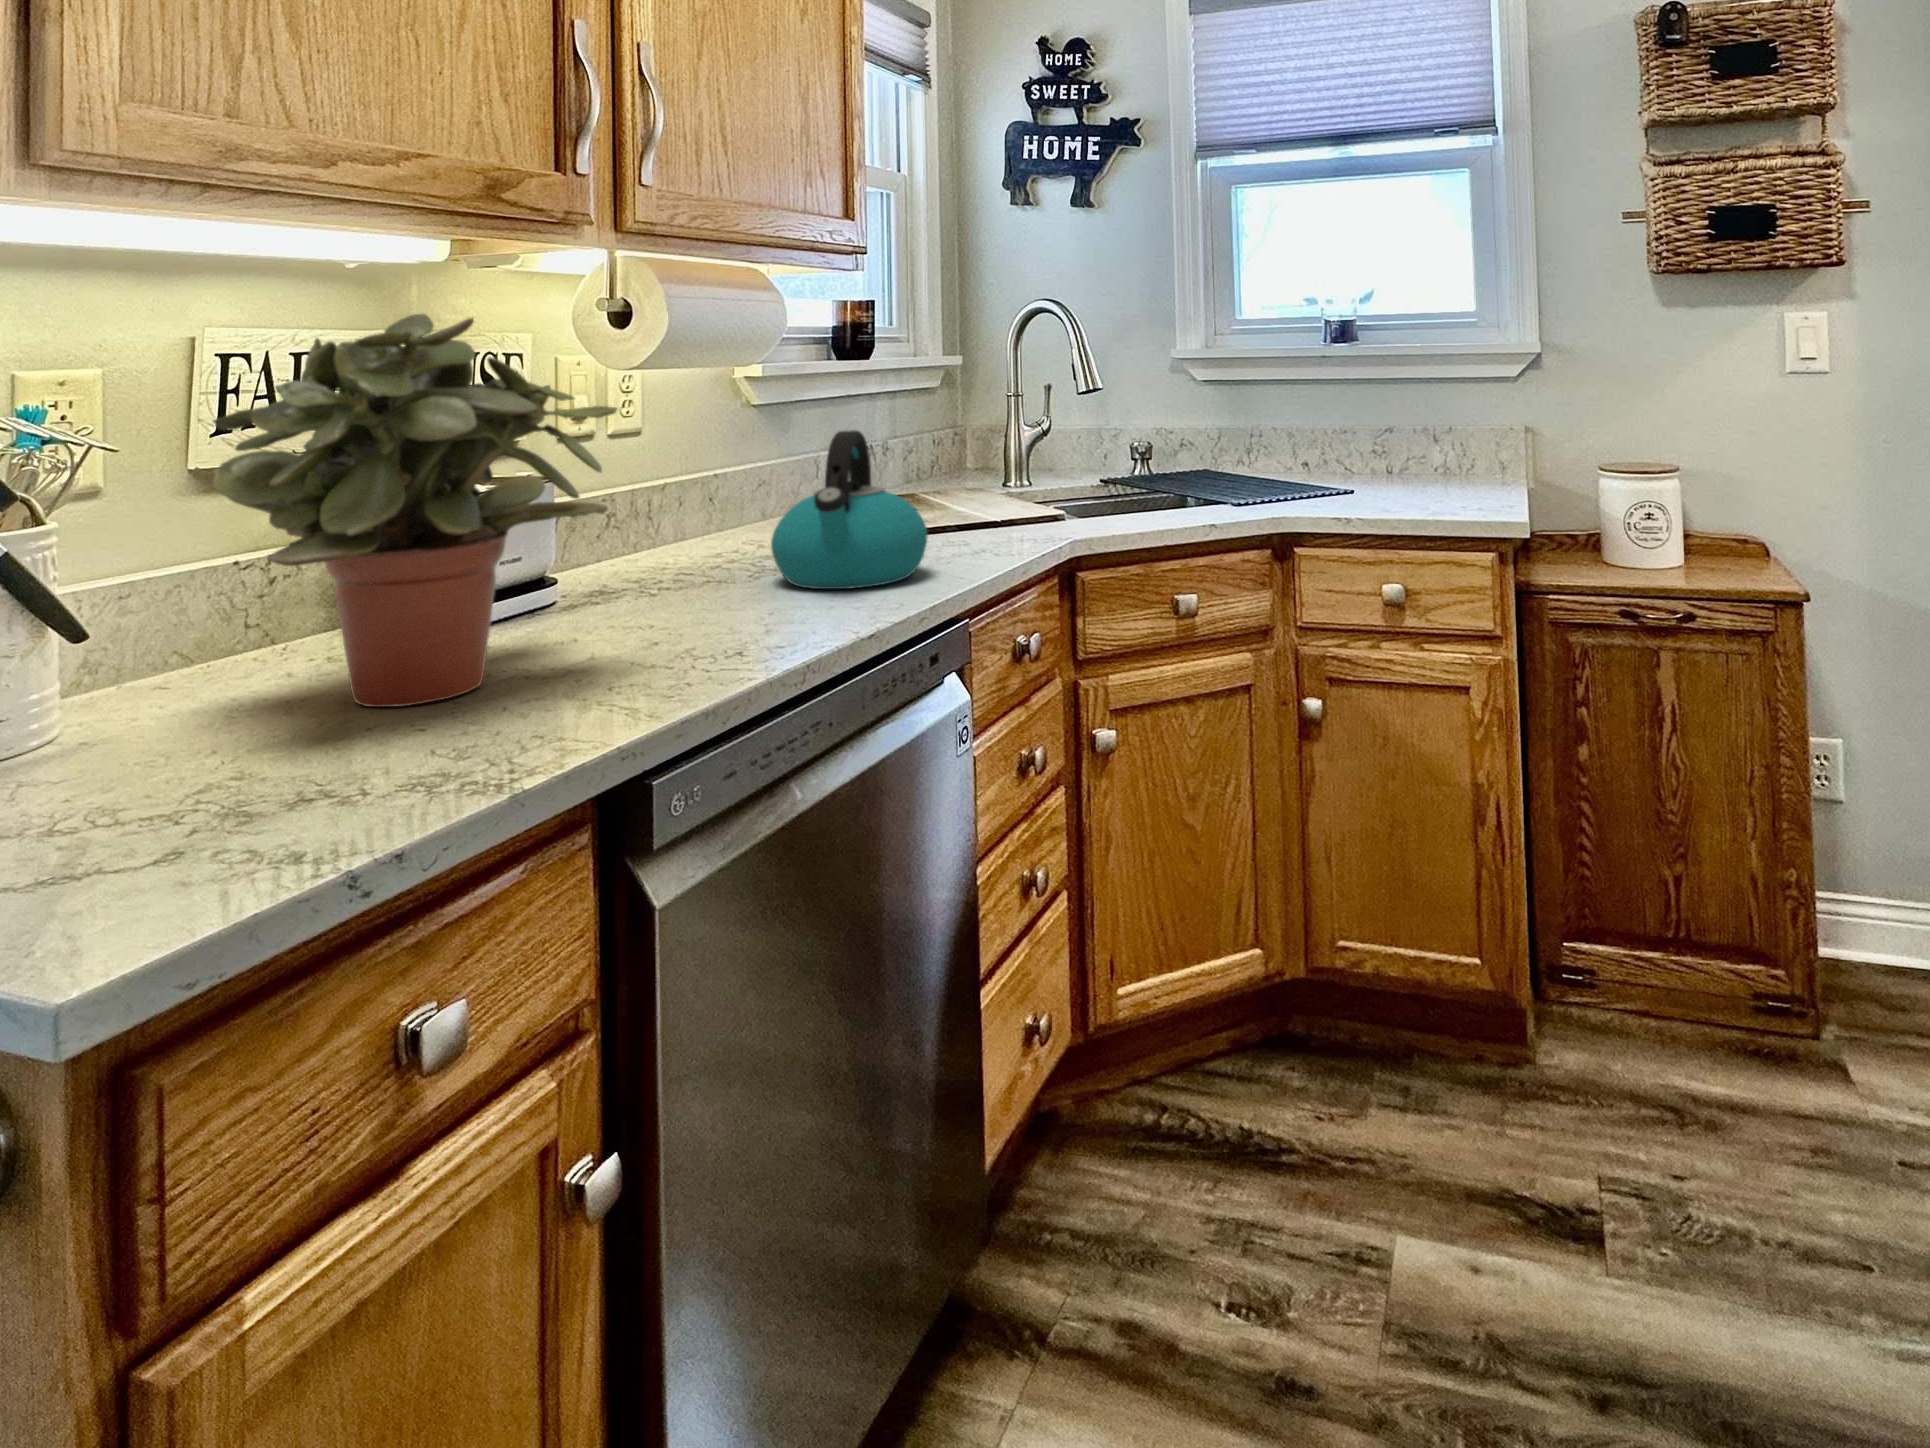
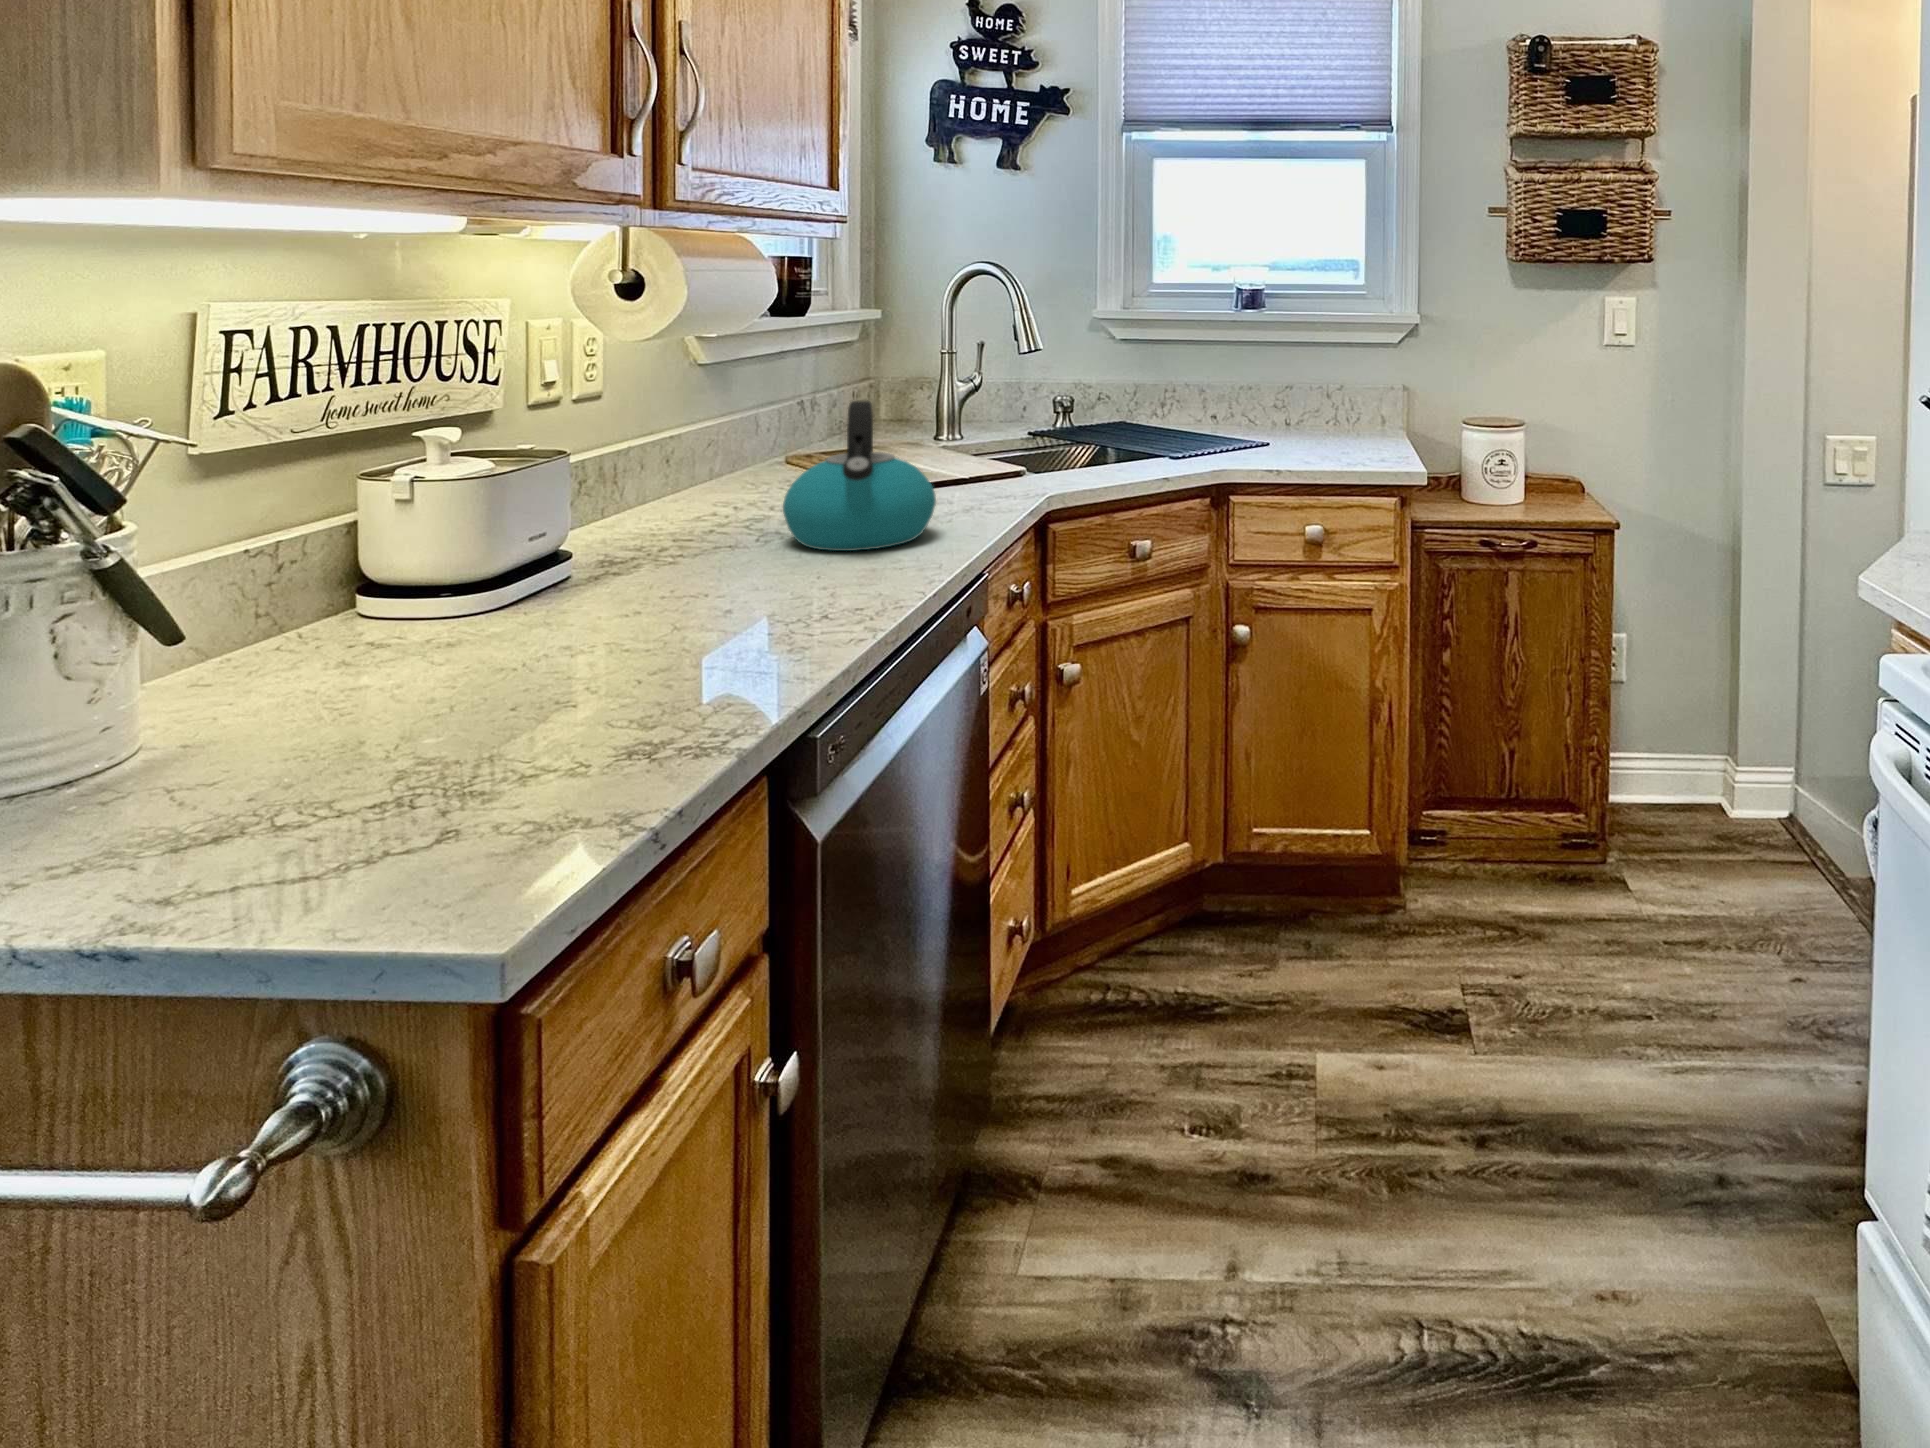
potted plant: present [213,314,617,707] -> none [314,309,722,687]

